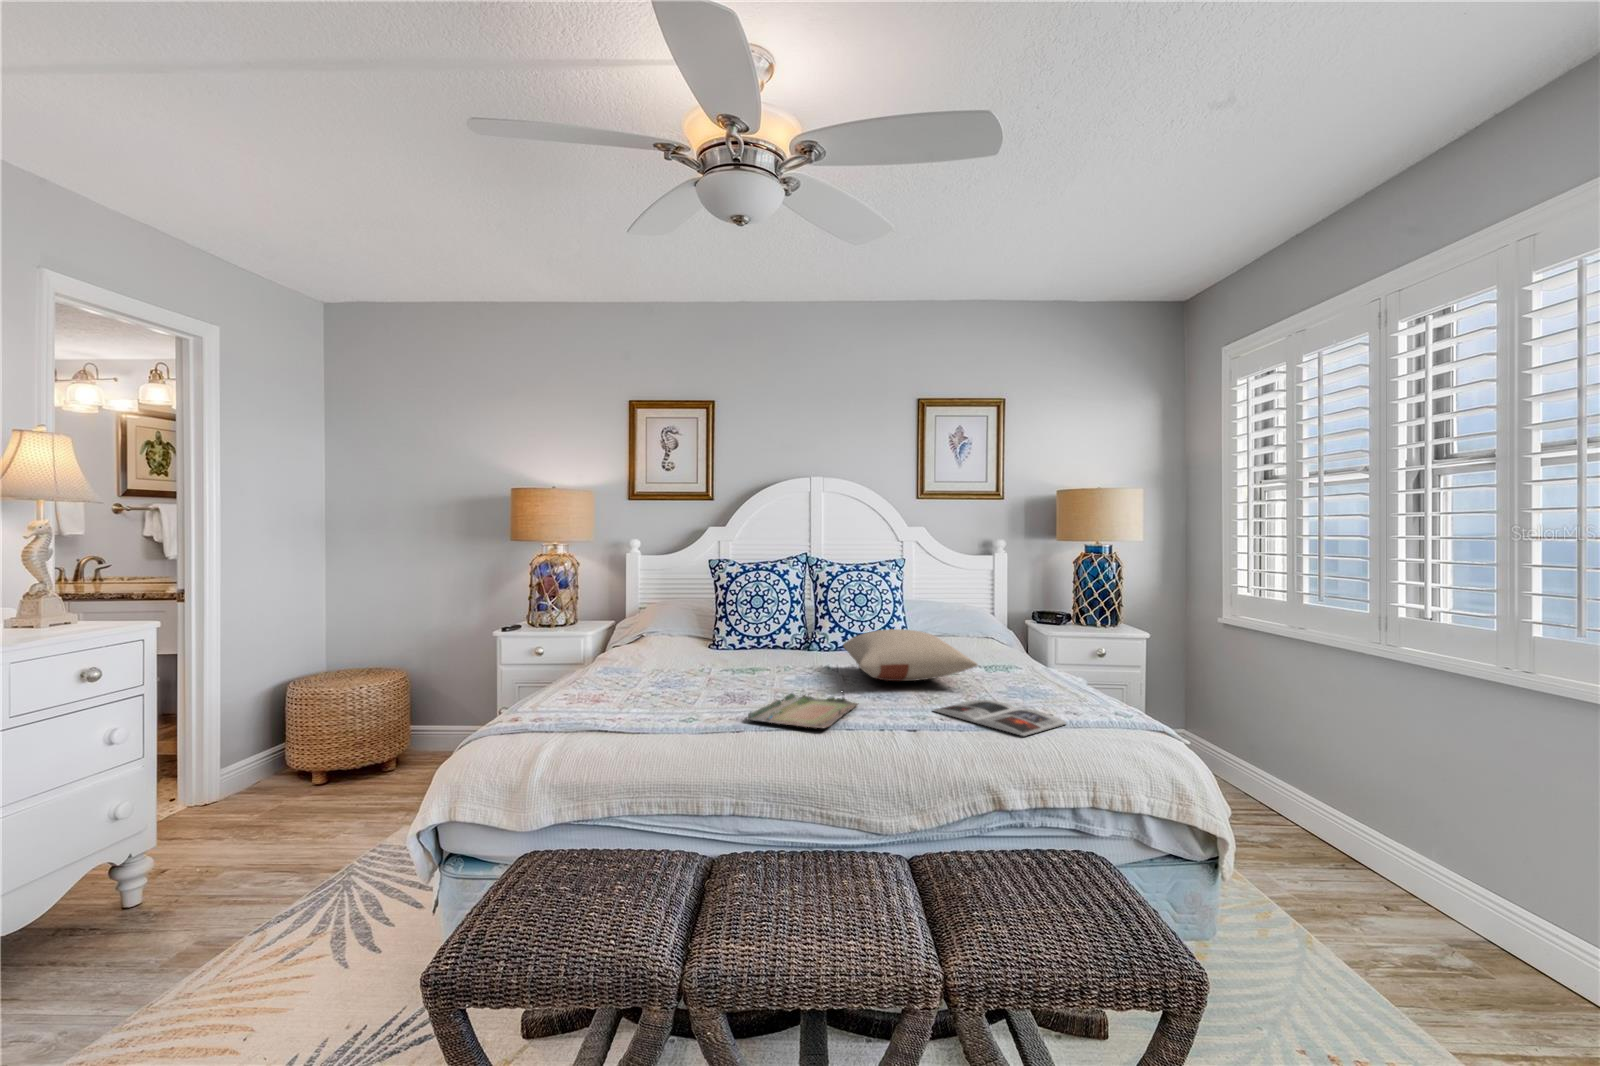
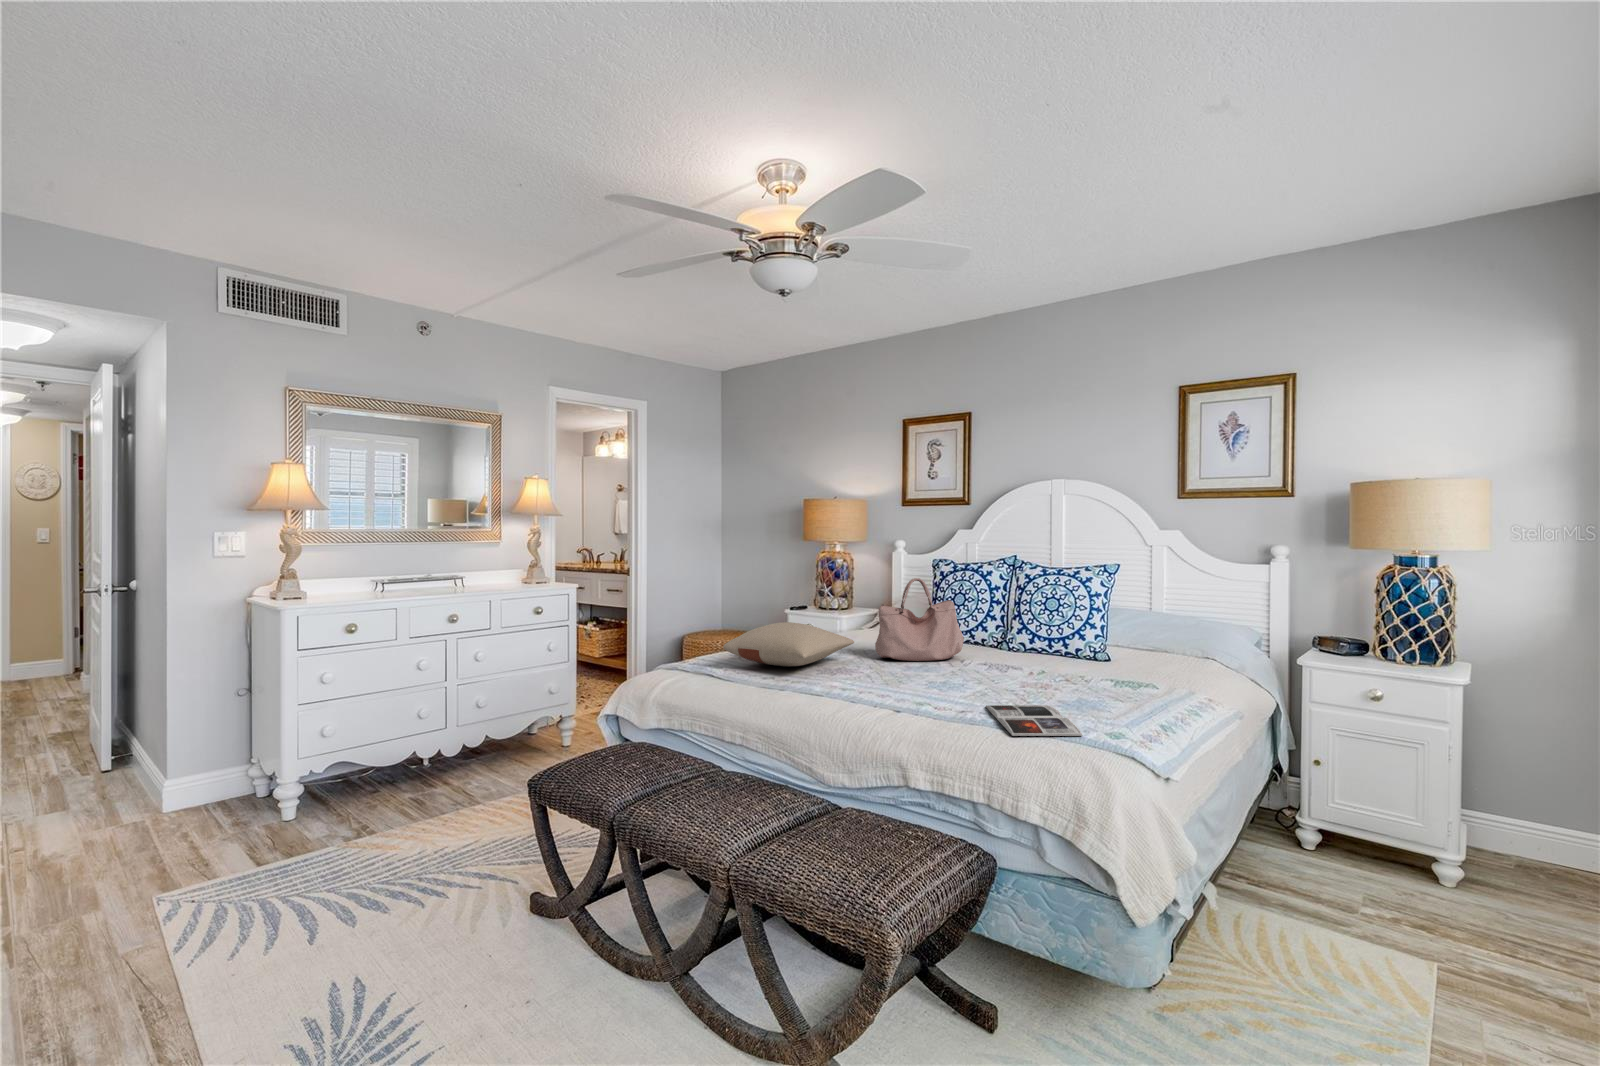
handbag: none [714,578,803,674] -> present [875,578,964,661]
pillow: present [843,629,977,681] -> present [723,622,854,666]
tray: present [747,693,858,728] -> none [829,676,934,702]

